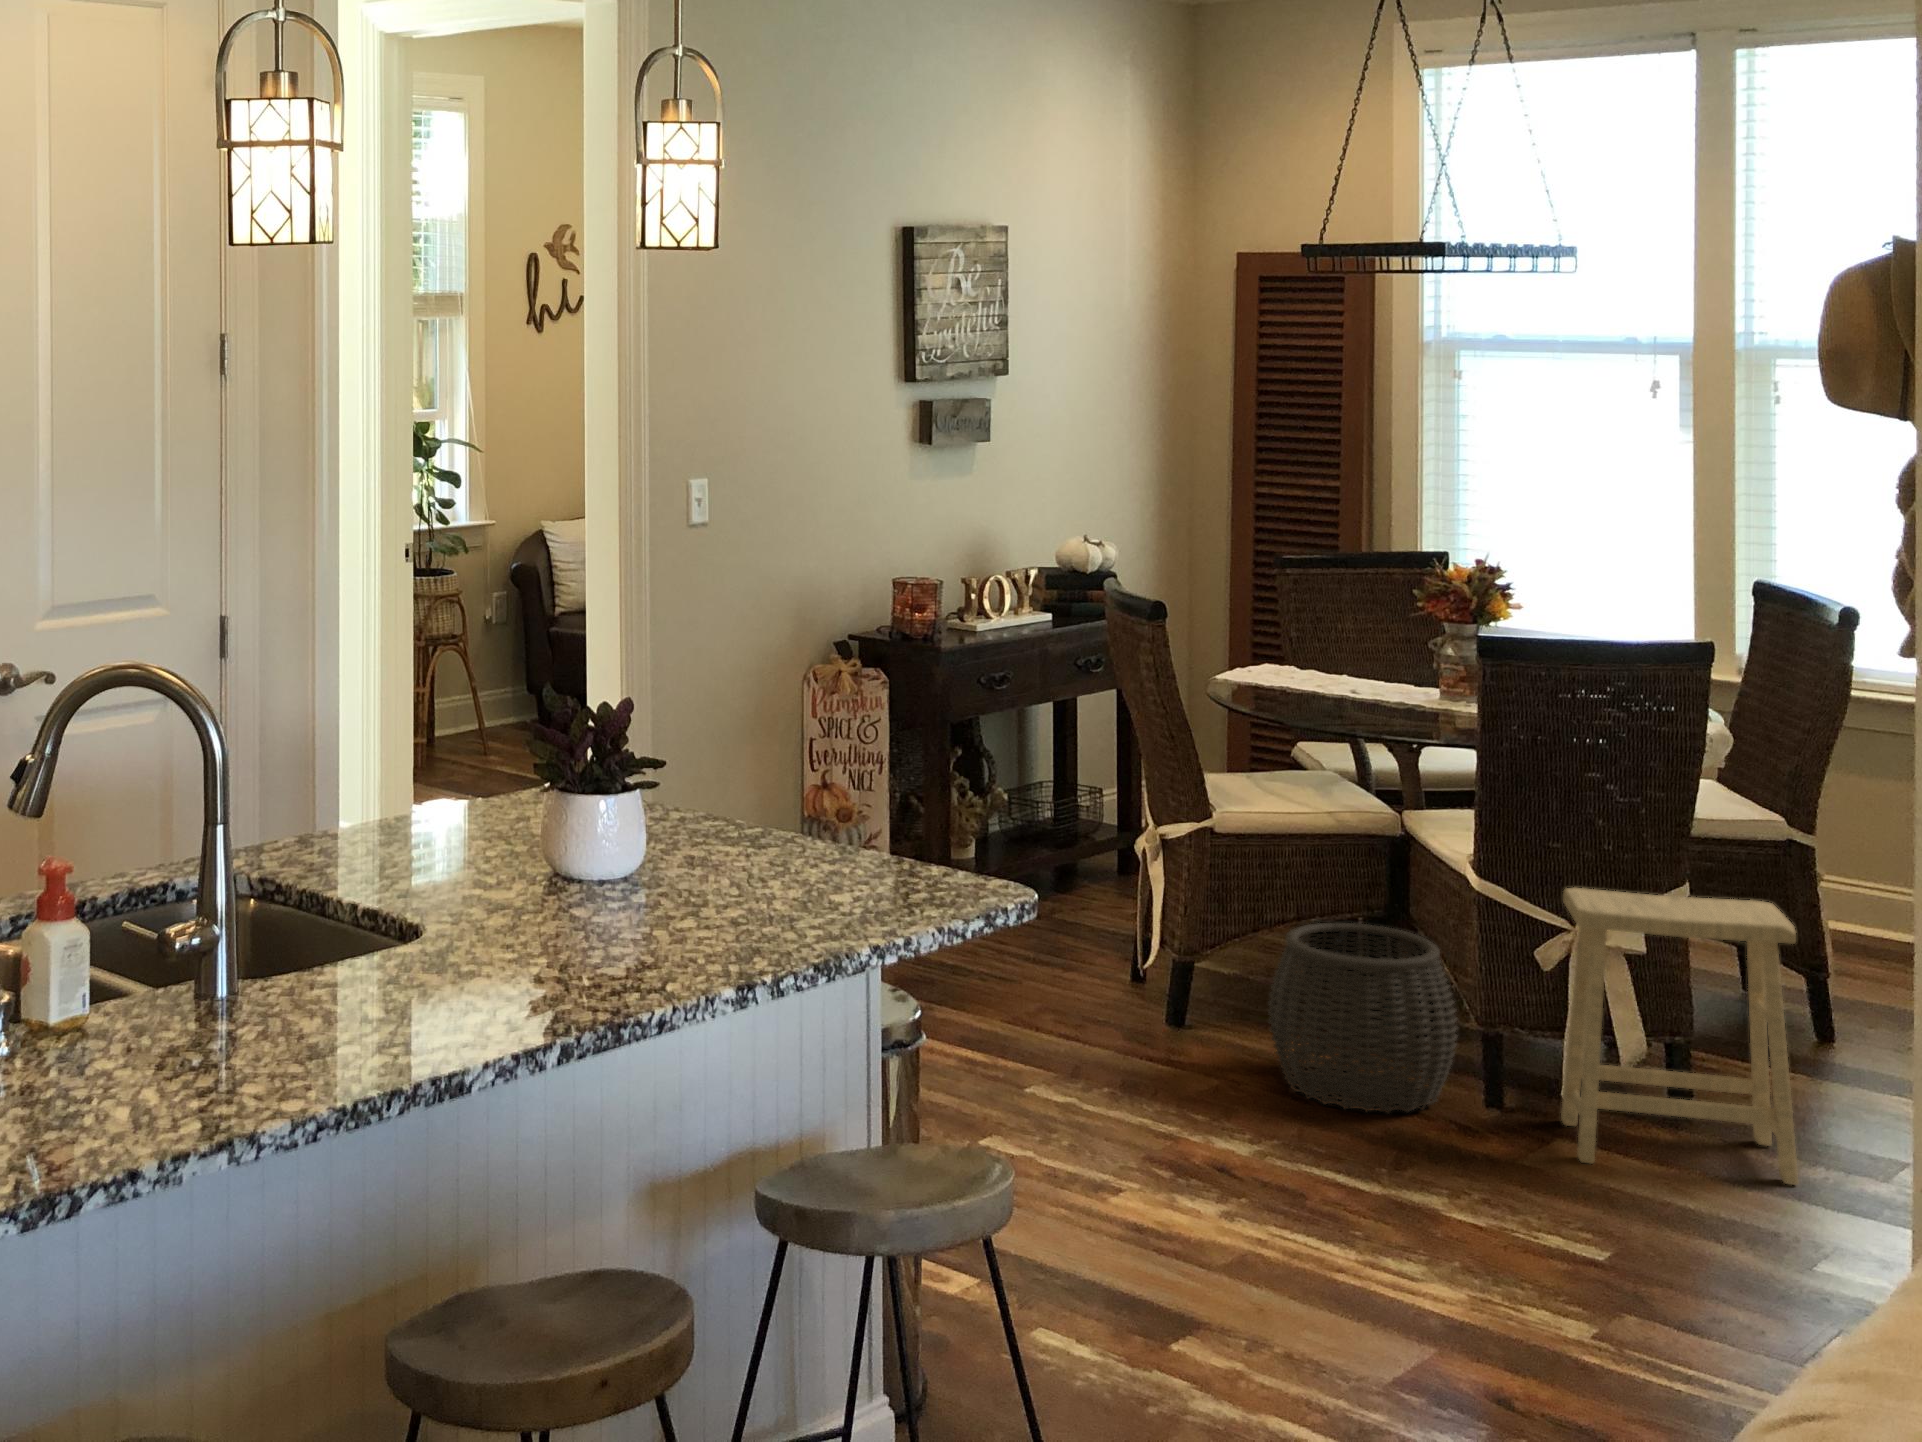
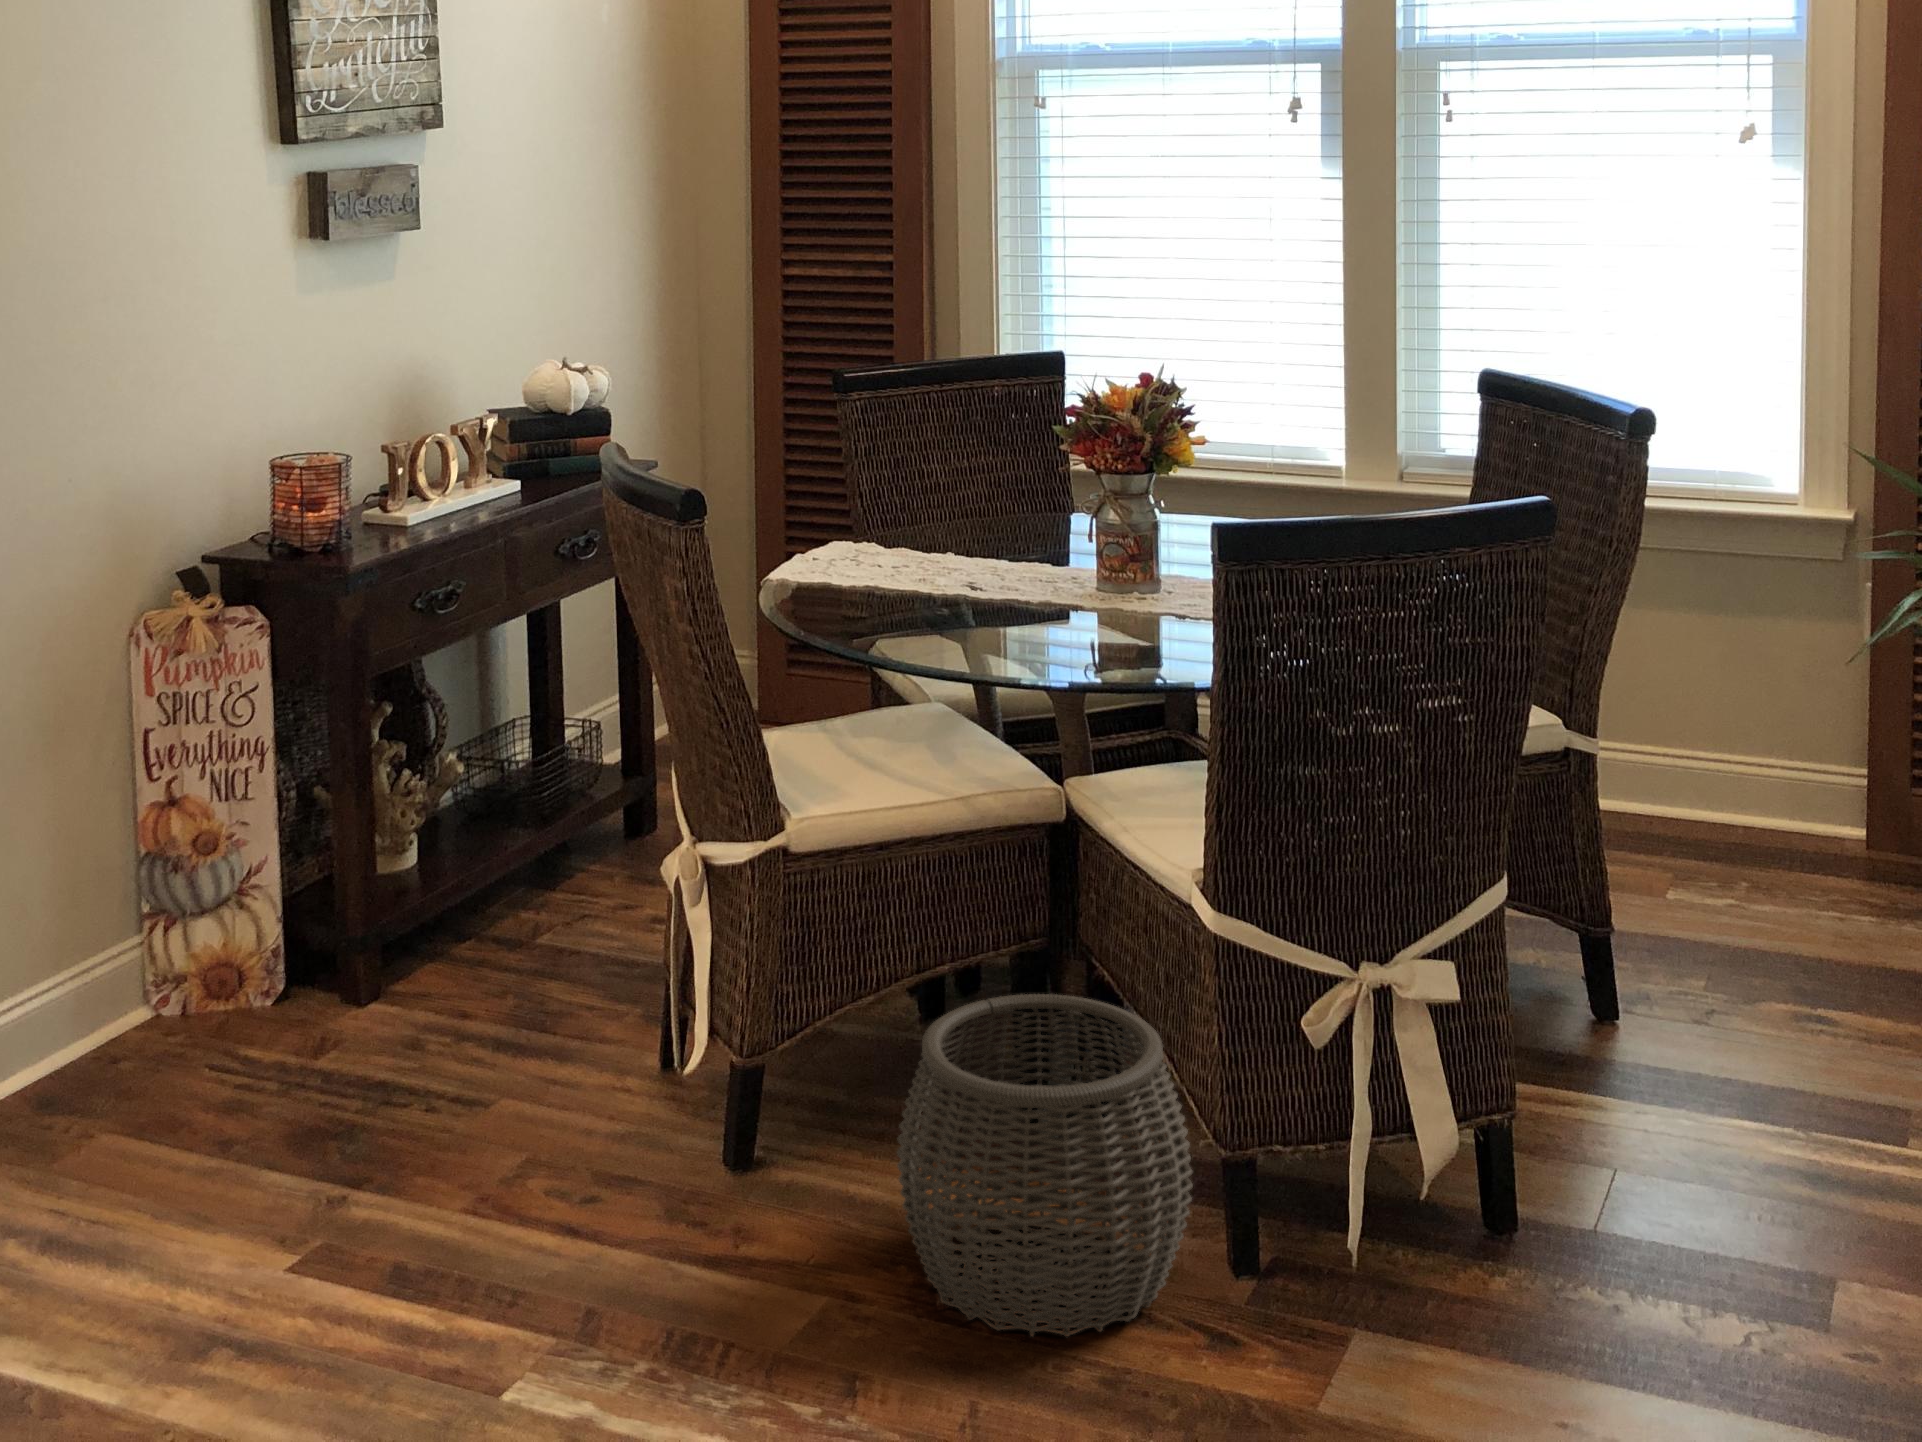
footstool: present [1561,888,1798,1185] -> none [1346,907,1722,1391]

